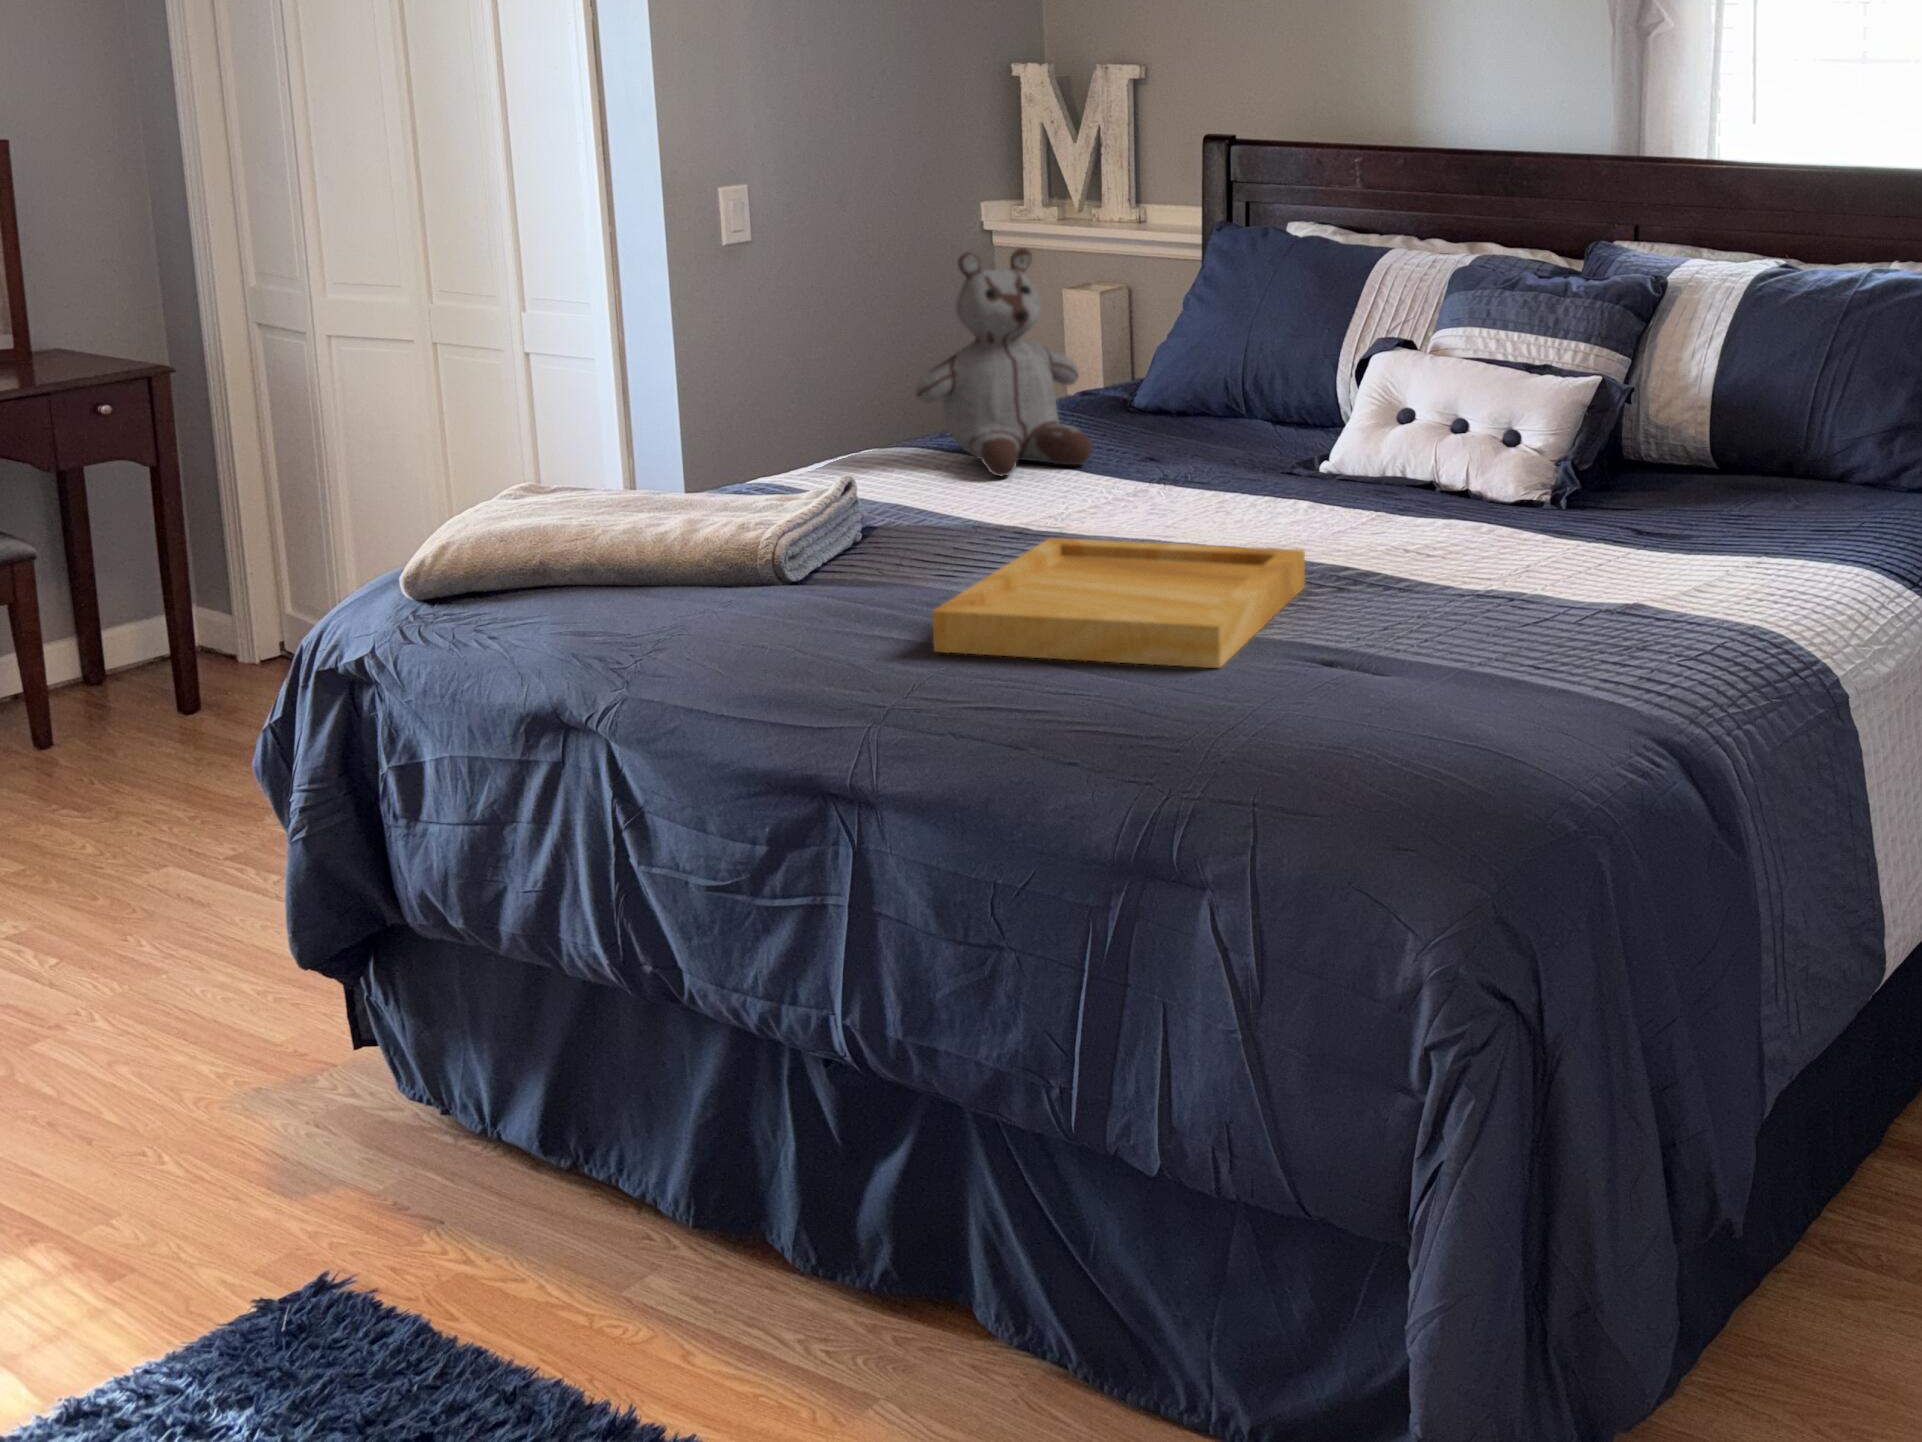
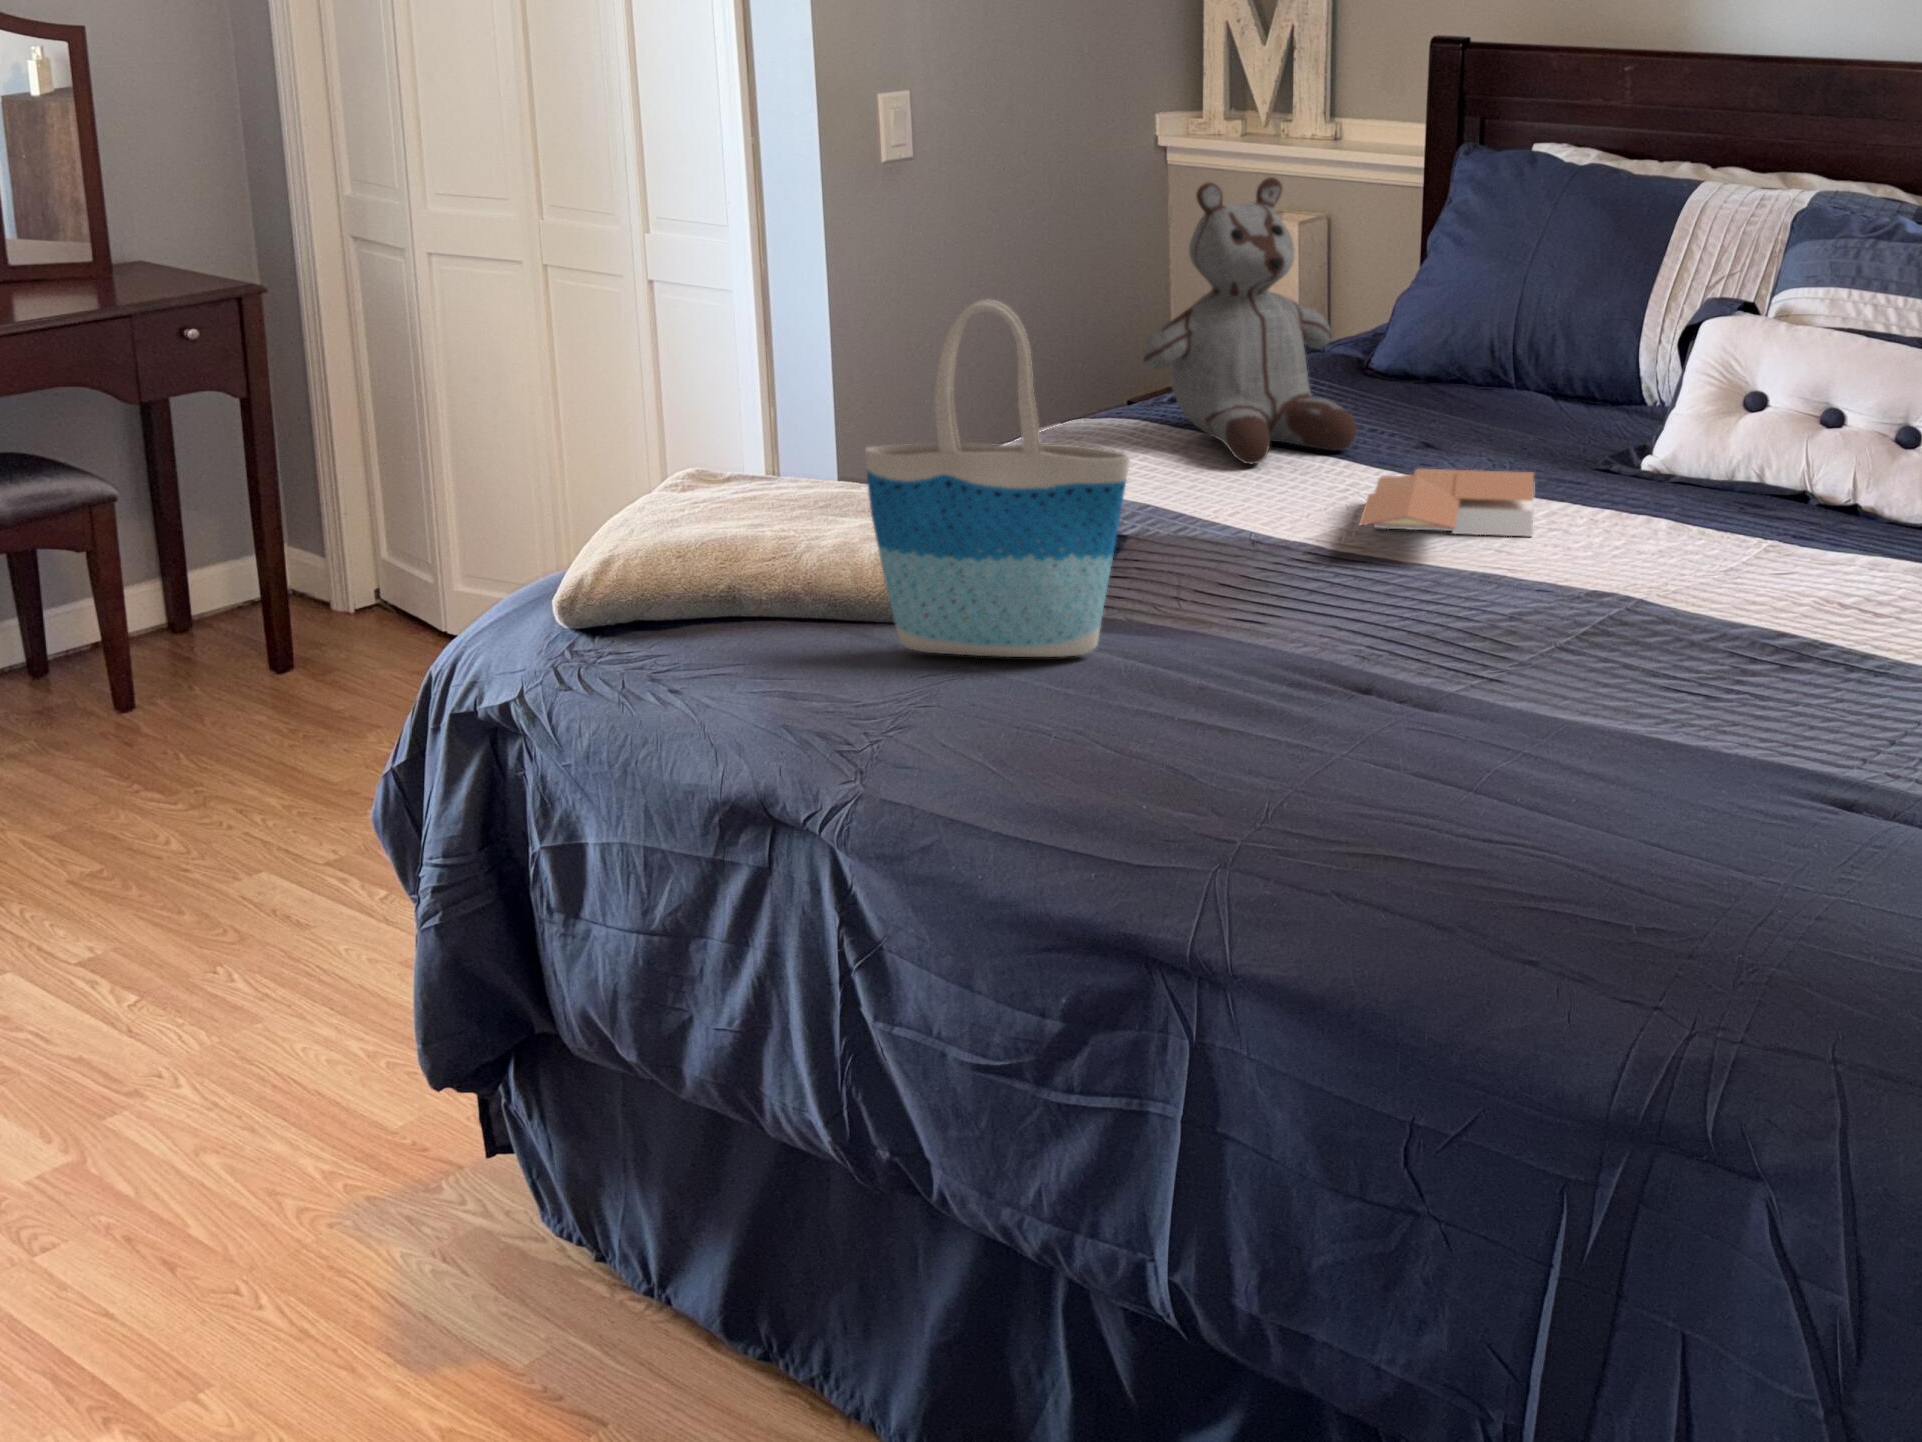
tote bag: none [642,333,846,604] -> present [865,300,1130,657]
book: none [1056,471,1214,518] -> present [1359,469,1534,537]
tray: present [932,538,1305,668] -> none [1272,575,1732,800]

